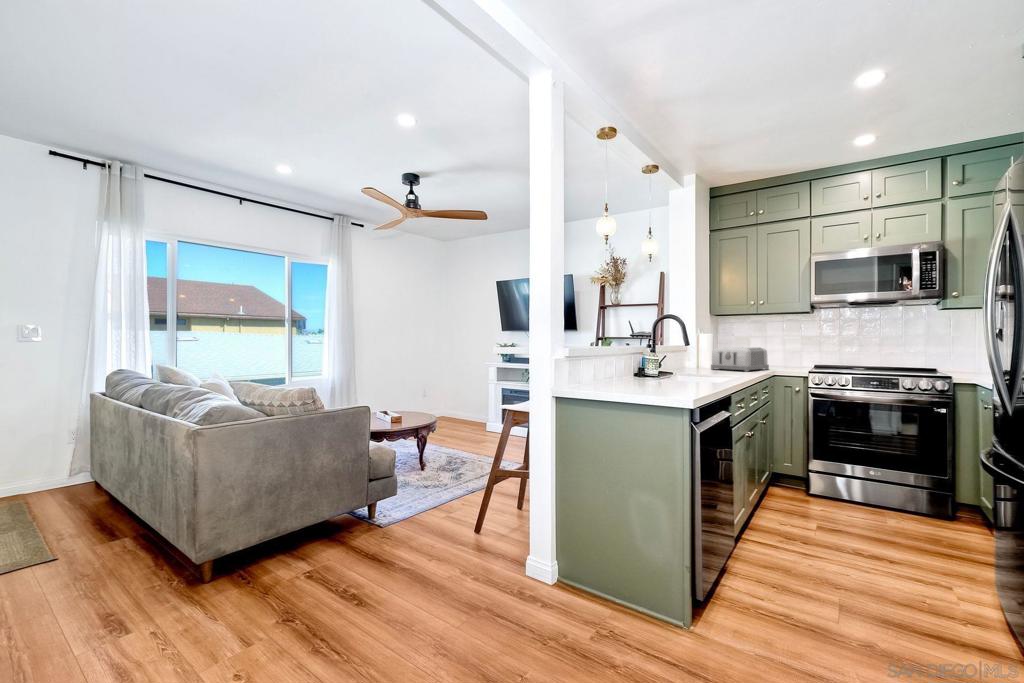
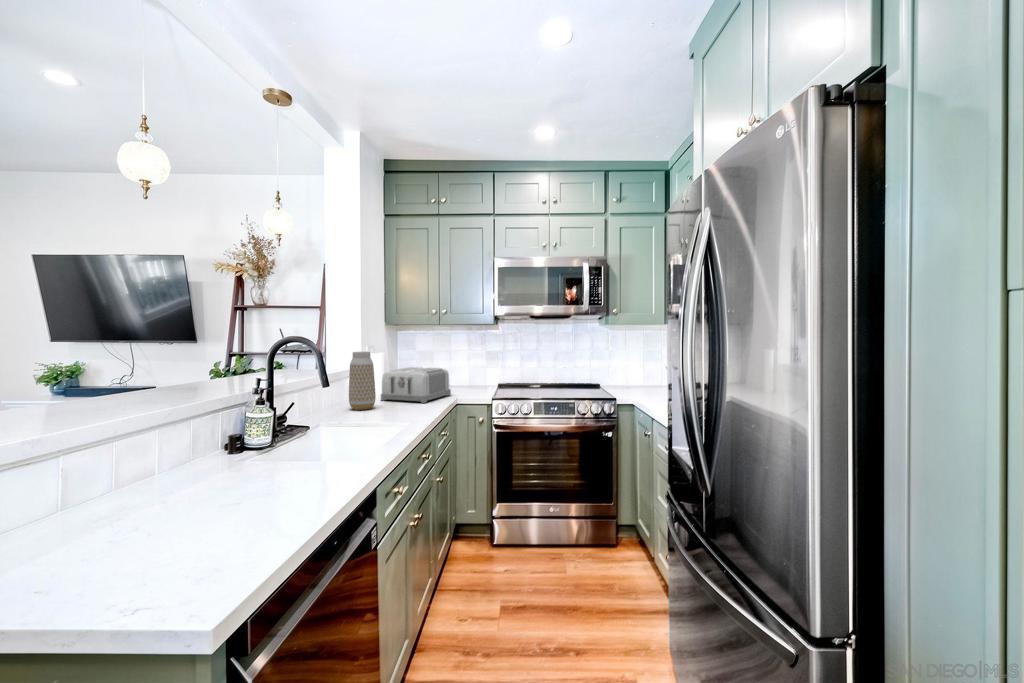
vase: none [691,332,710,372] -> present [349,351,376,410]

